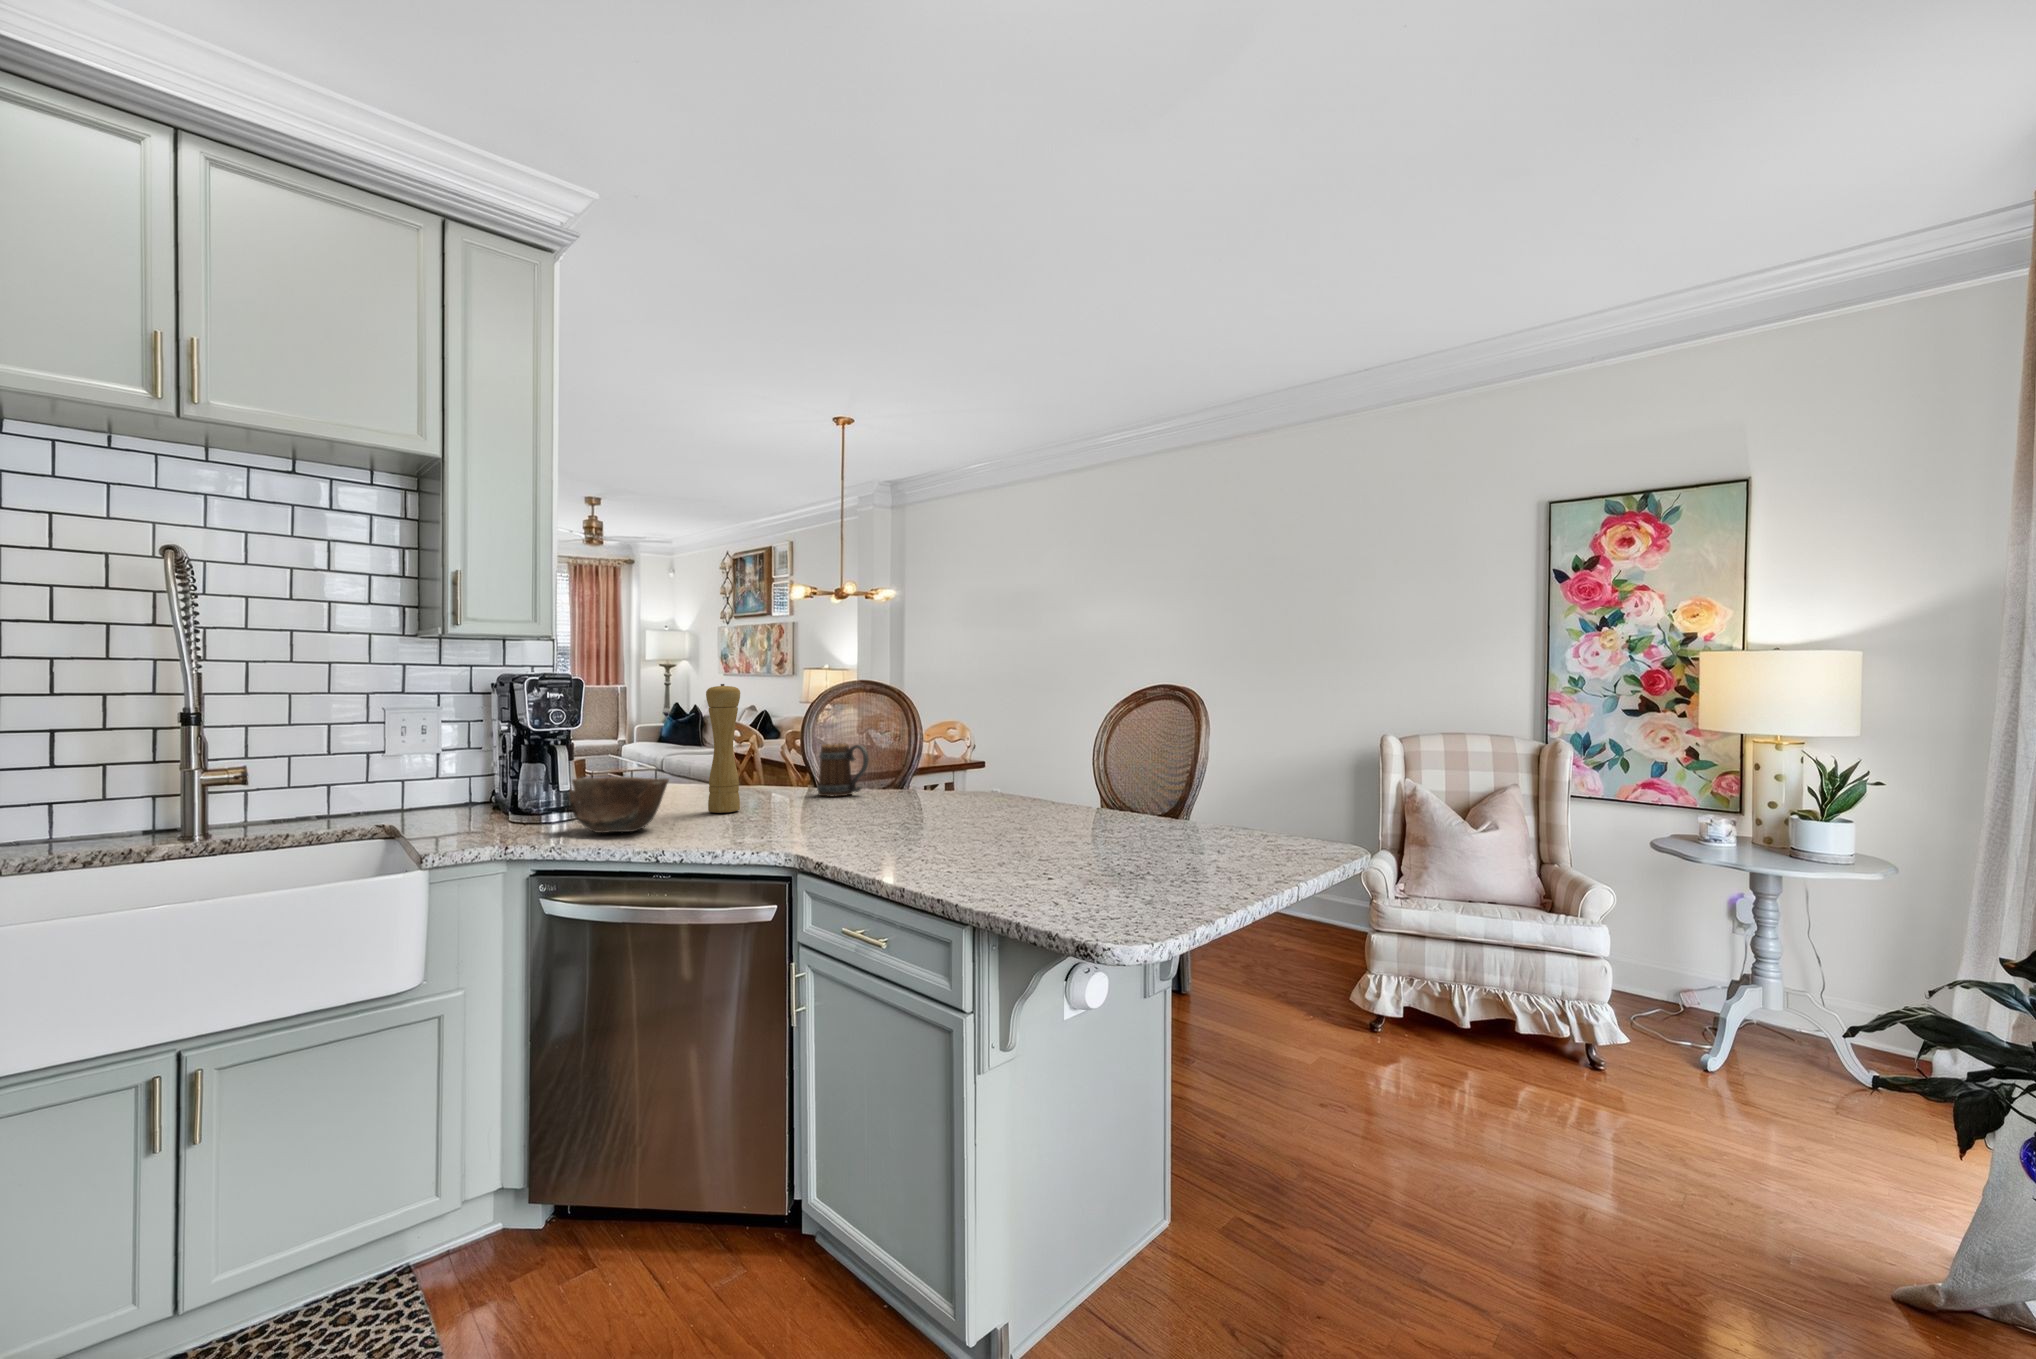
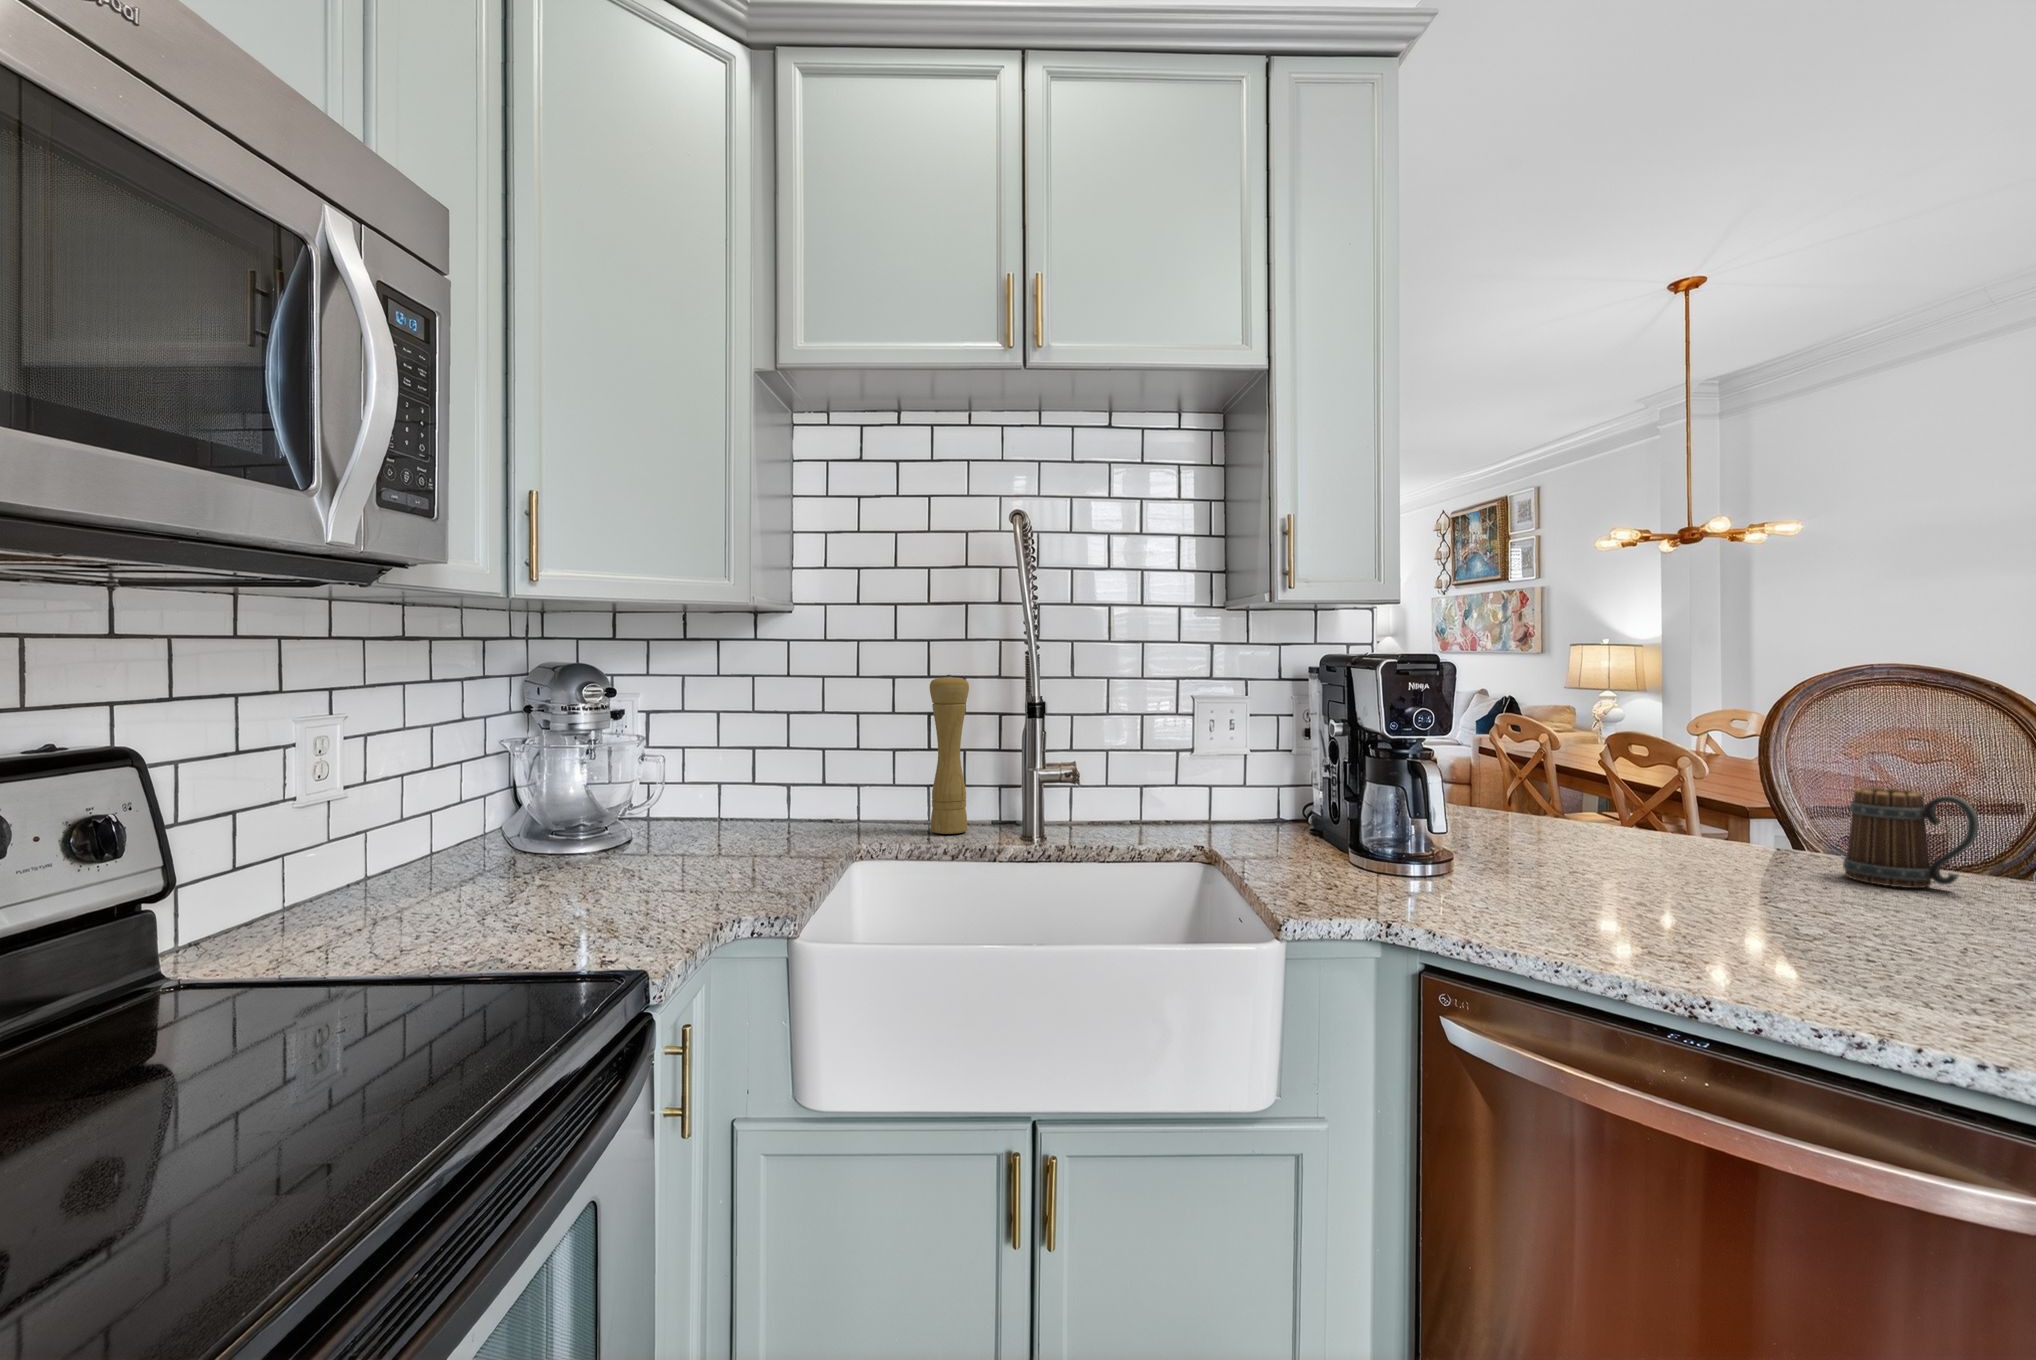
pepper mill: present [706,684,740,813] -> present [930,675,969,834]
bowl: present [569,776,669,833] -> none [1466,821,1641,925]

